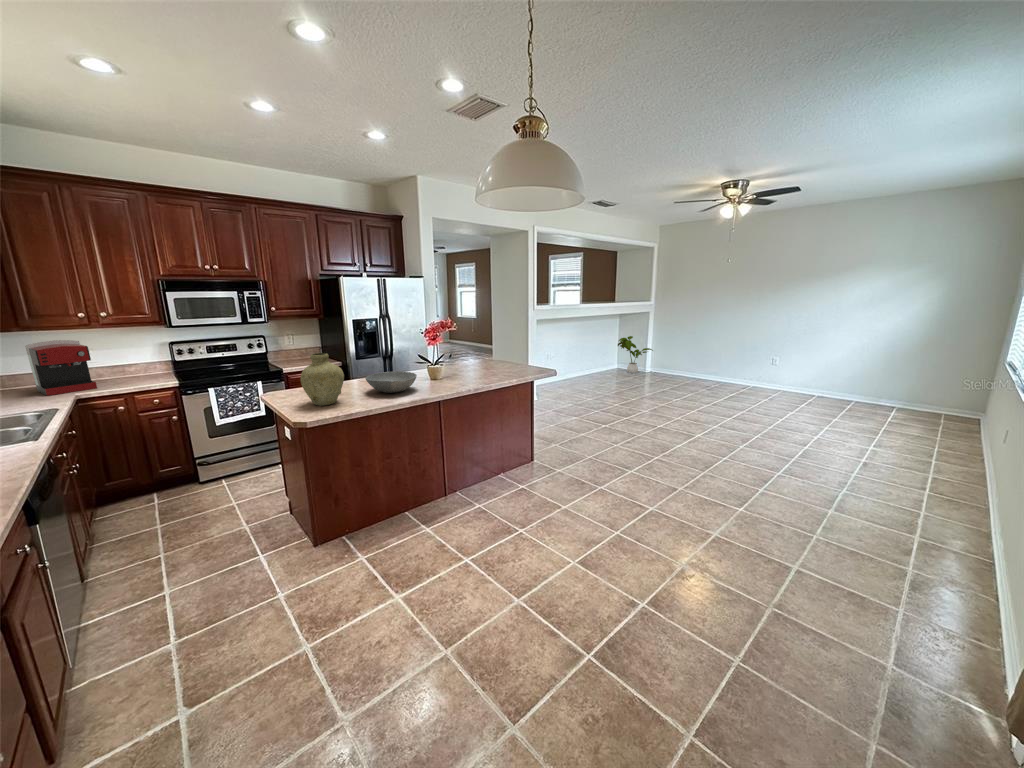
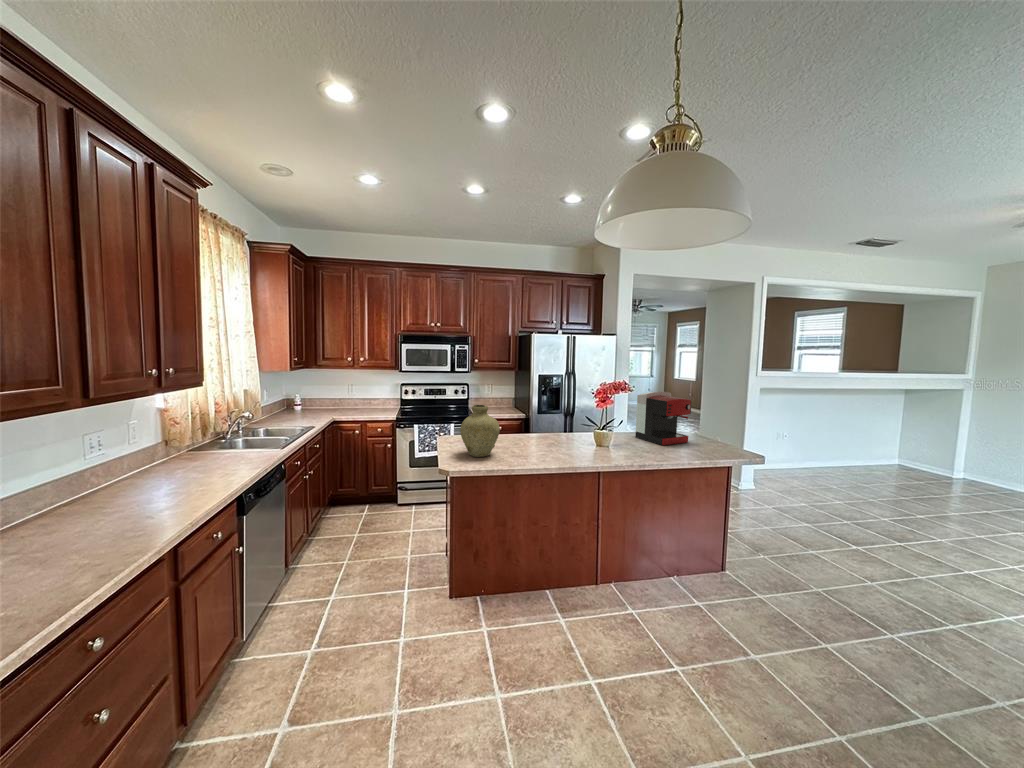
house plant: present [618,336,653,373] -> none [902,422,975,477]
coffee maker: present [25,340,97,396] -> present [635,392,691,445]
bowl: present [365,372,417,393] -> none [523,431,576,454]

